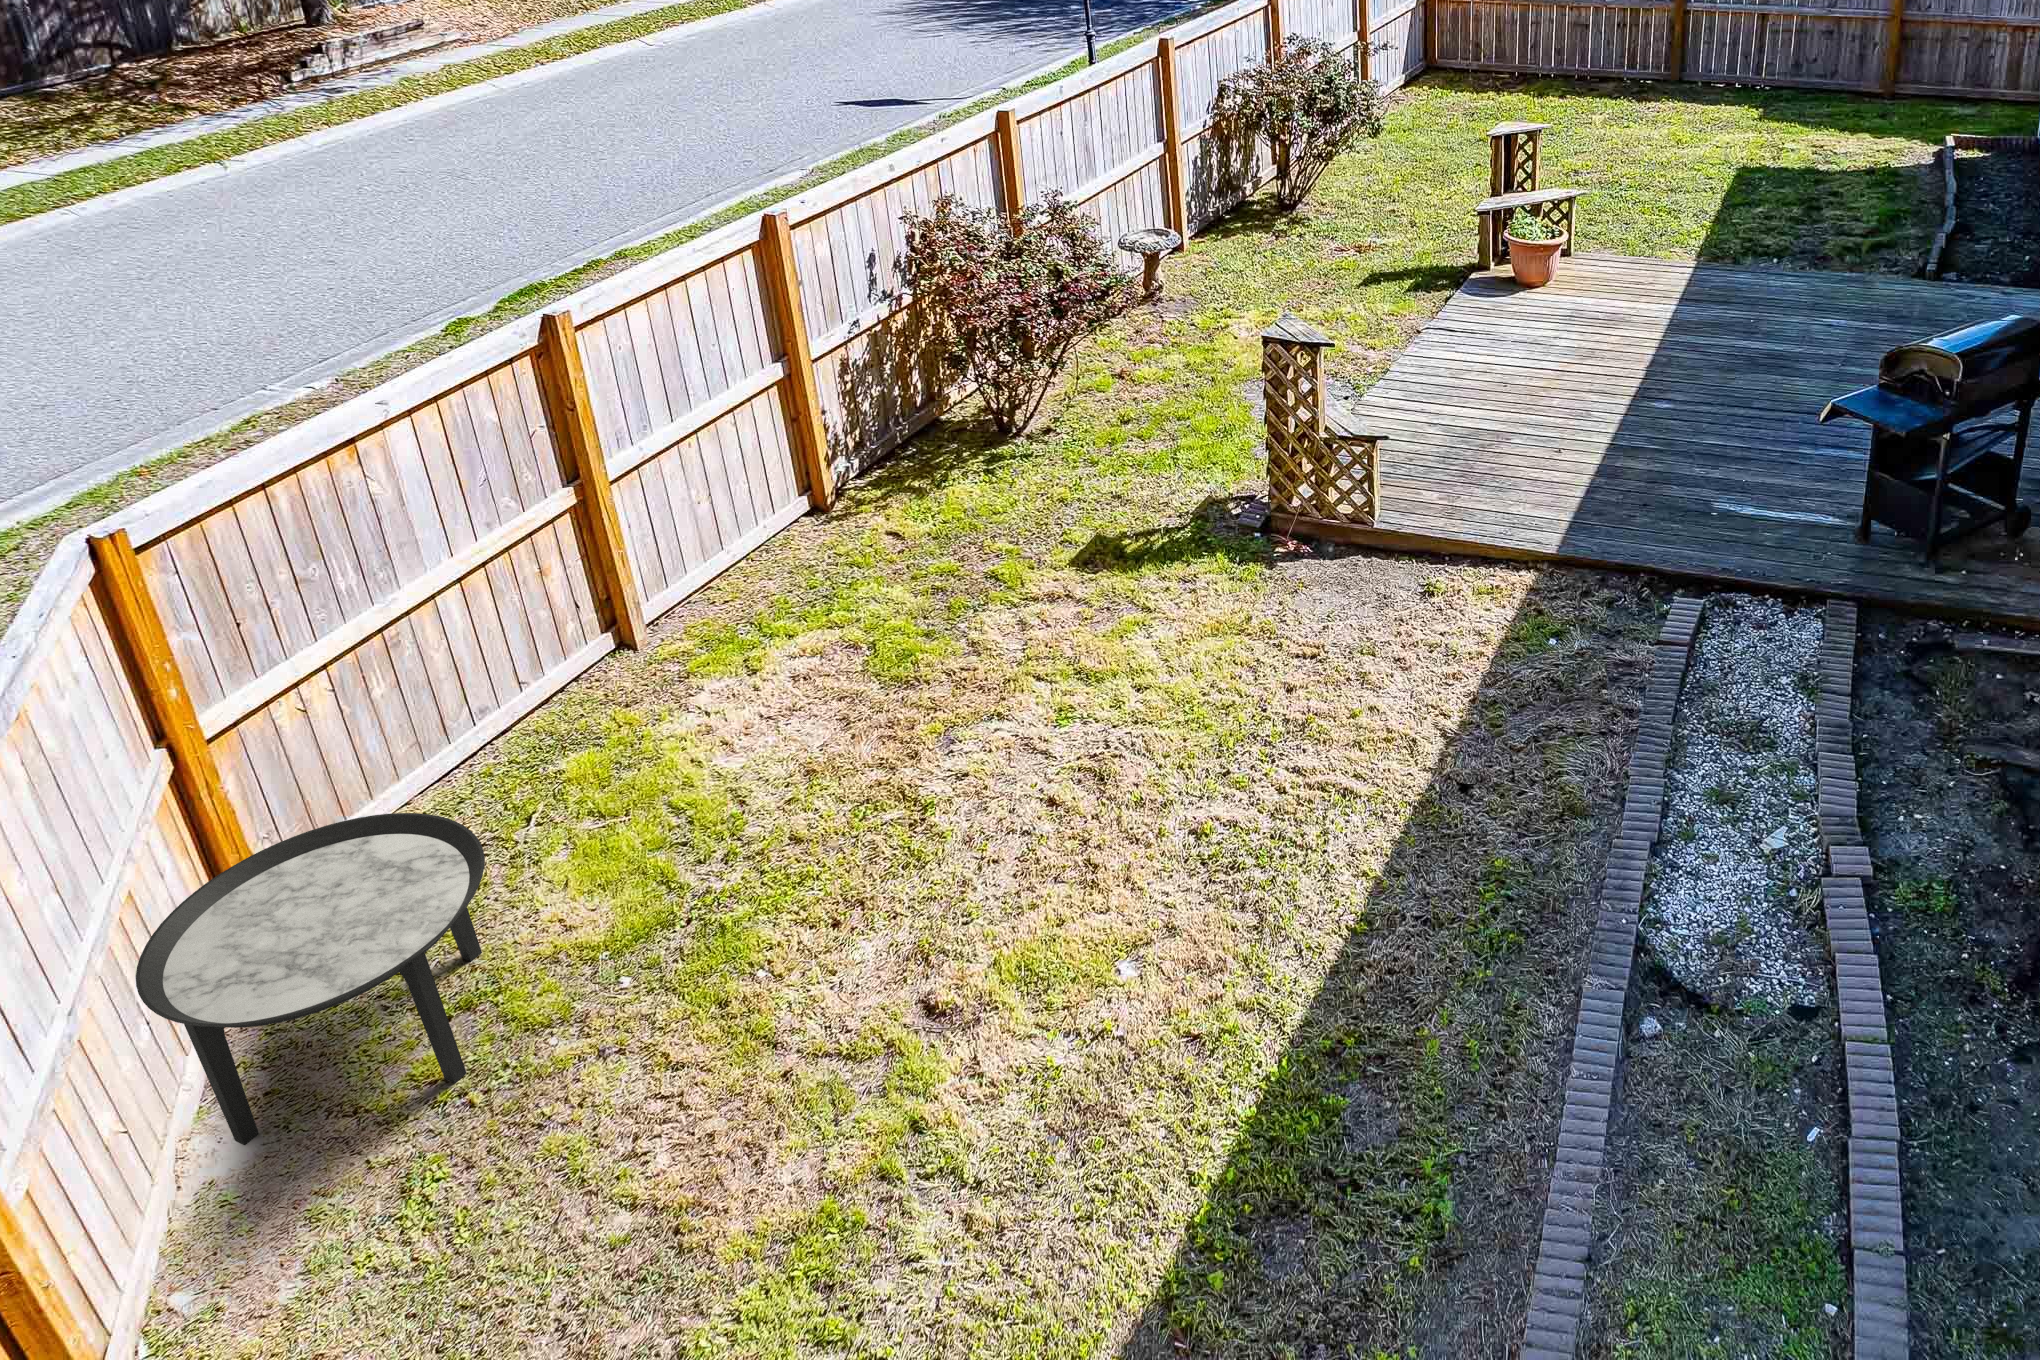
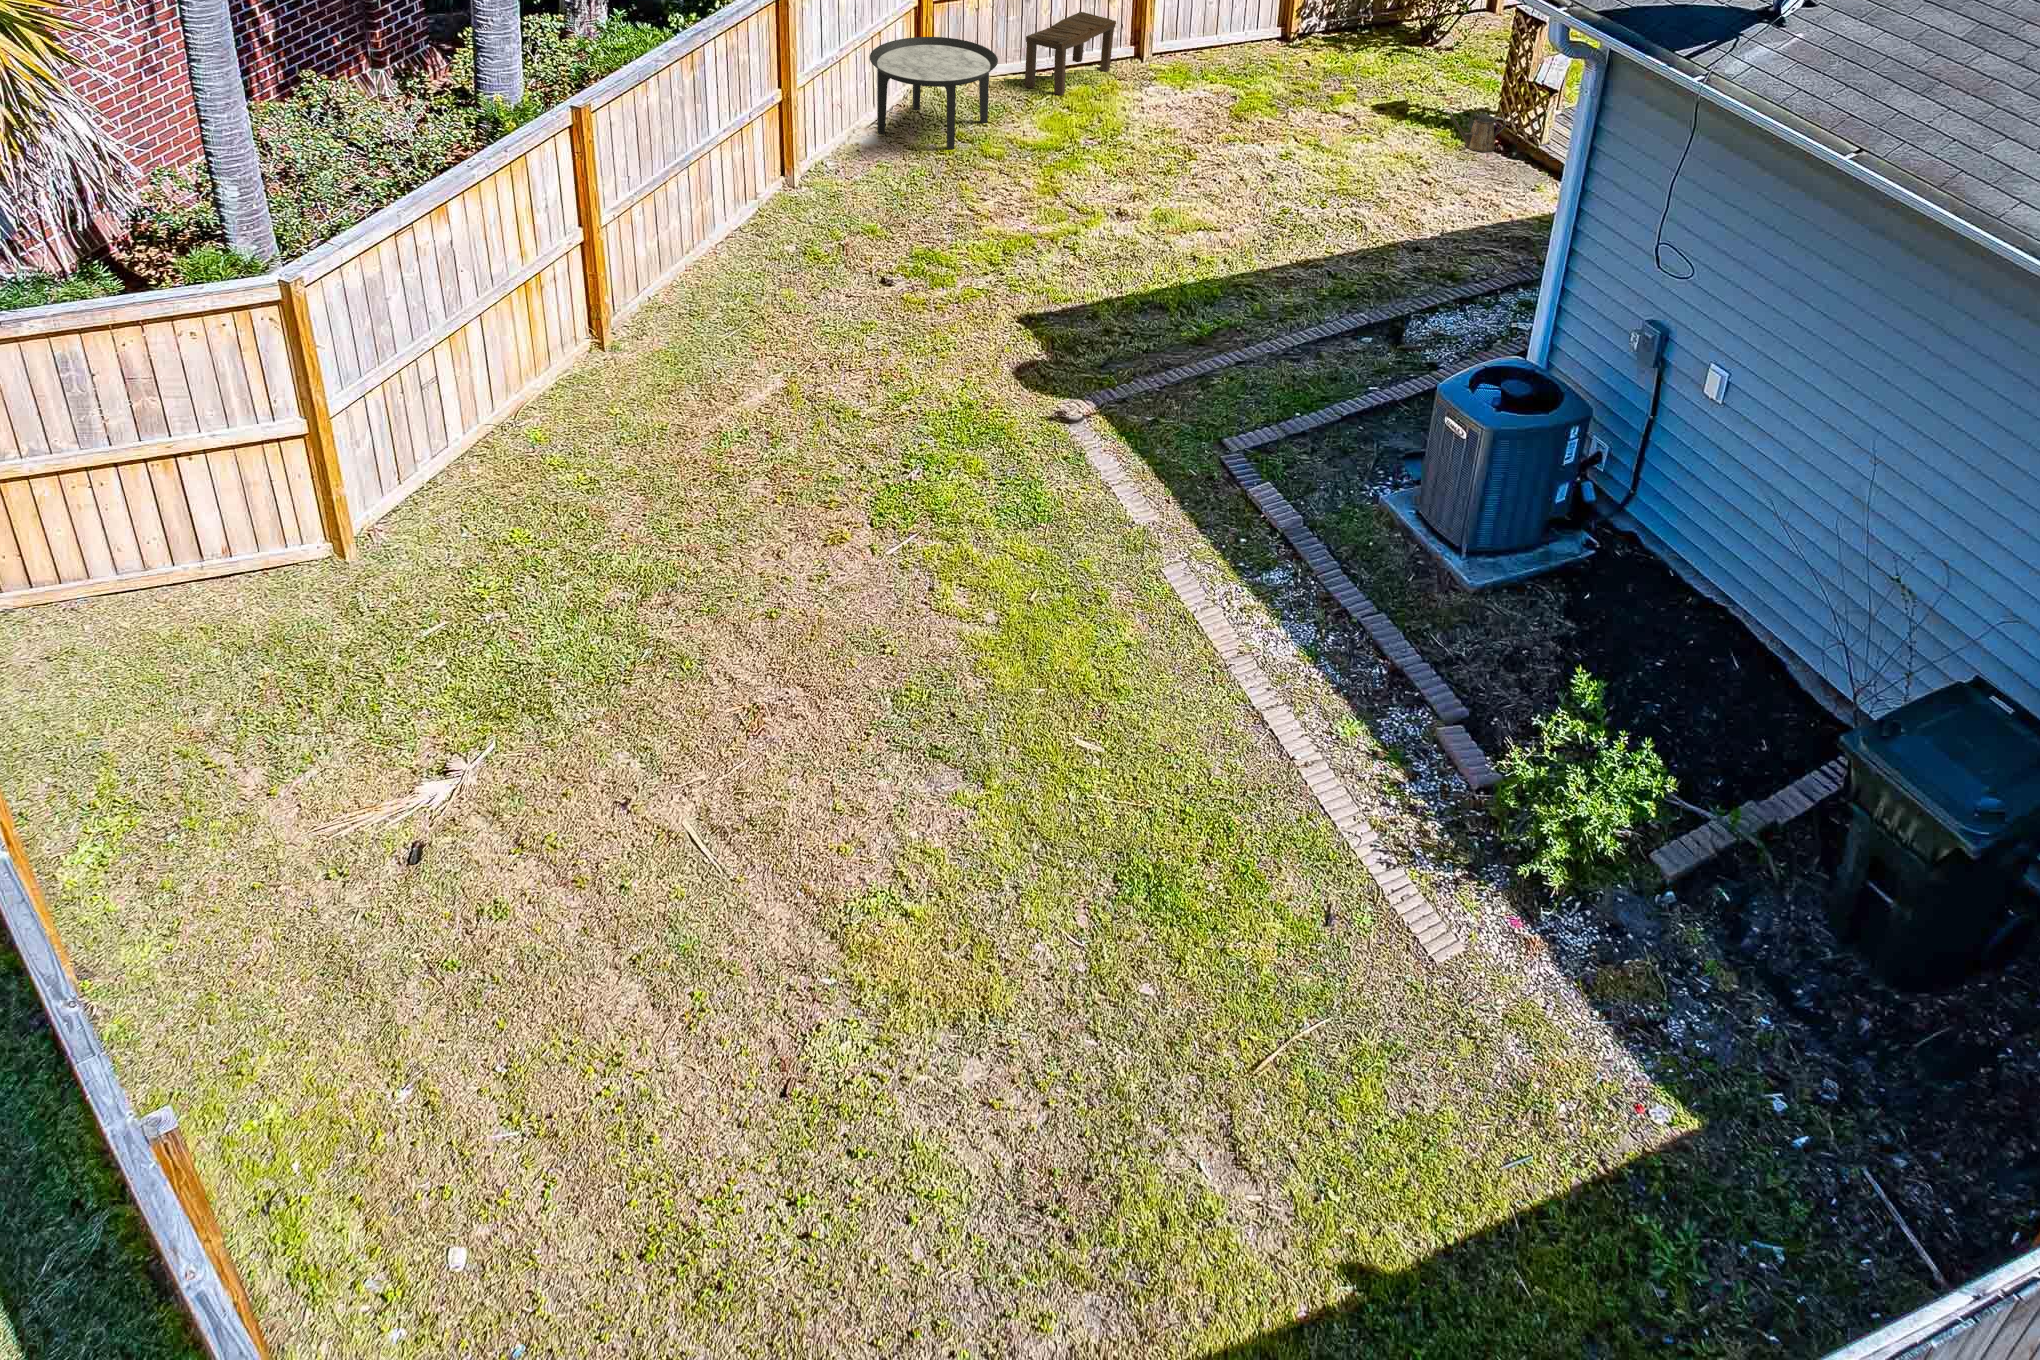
watering can: none [1232,504,1301,566] -> present [1445,111,1506,152]
bench: none [453,613,610,816] -> present [1025,12,1116,95]

